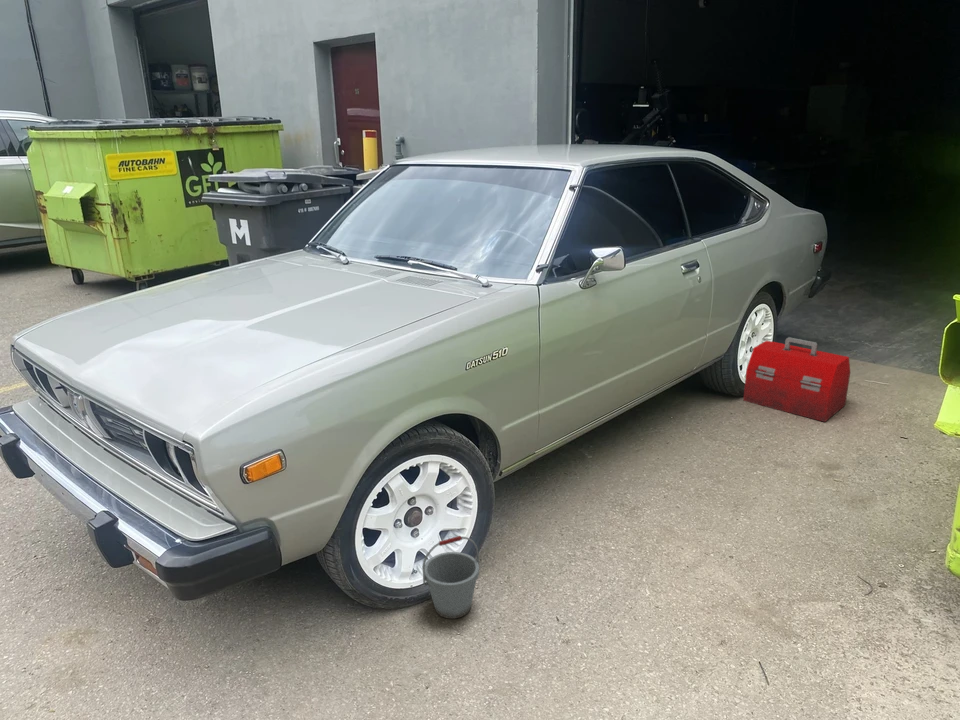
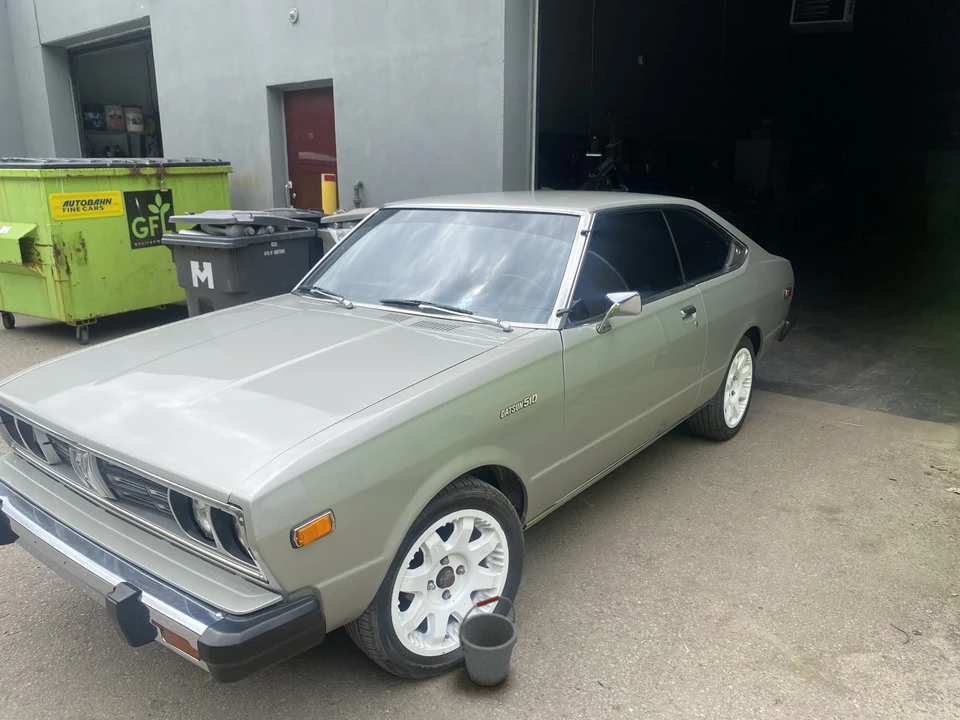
toolbox: present [743,337,850,422] -> none [731,382,833,465]

